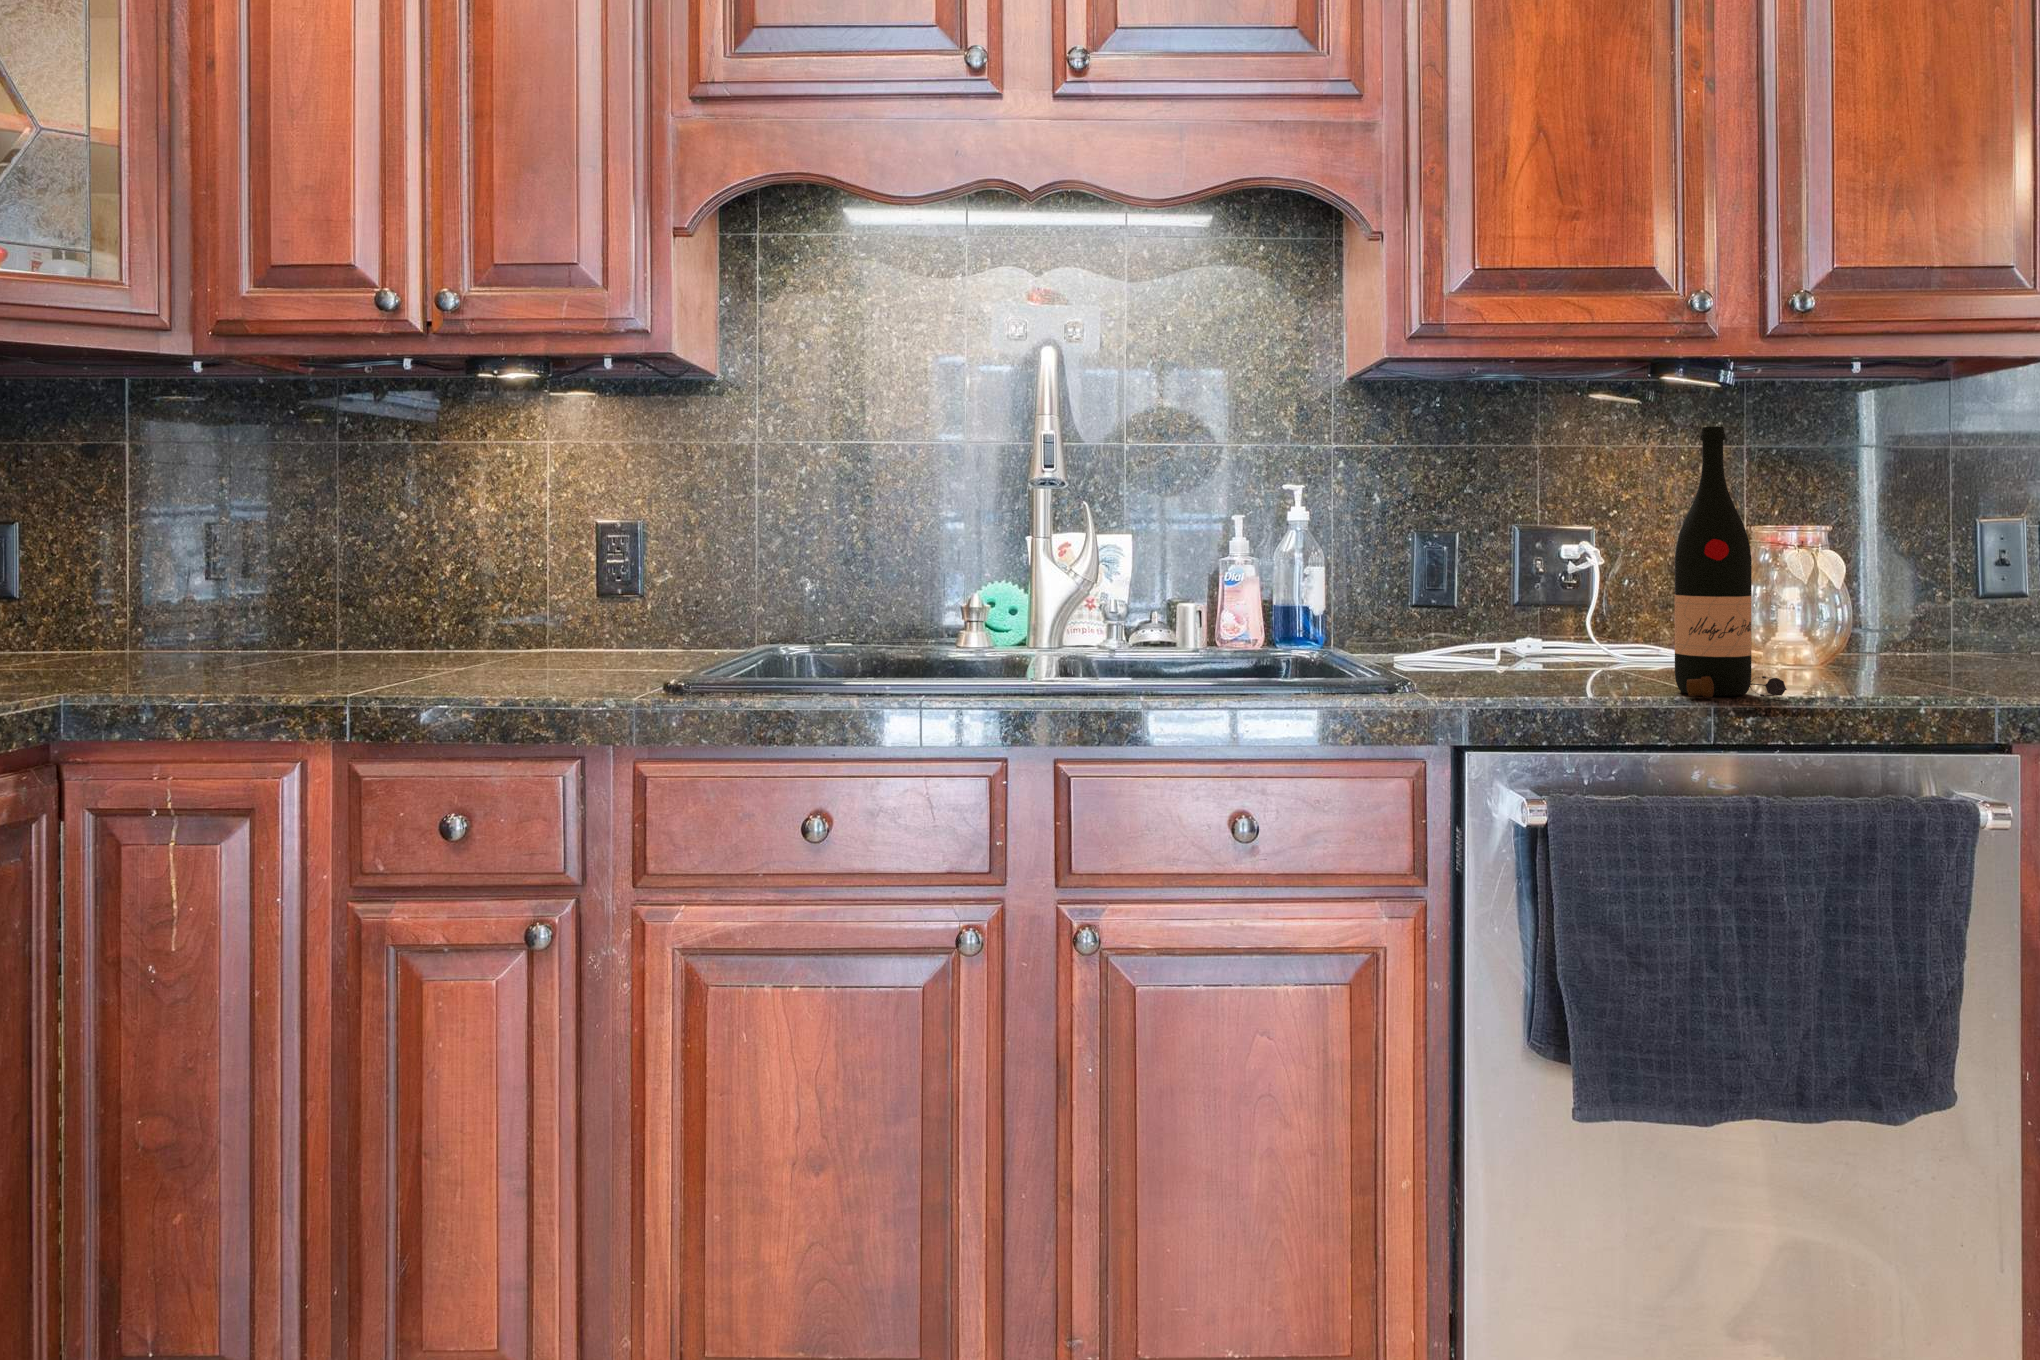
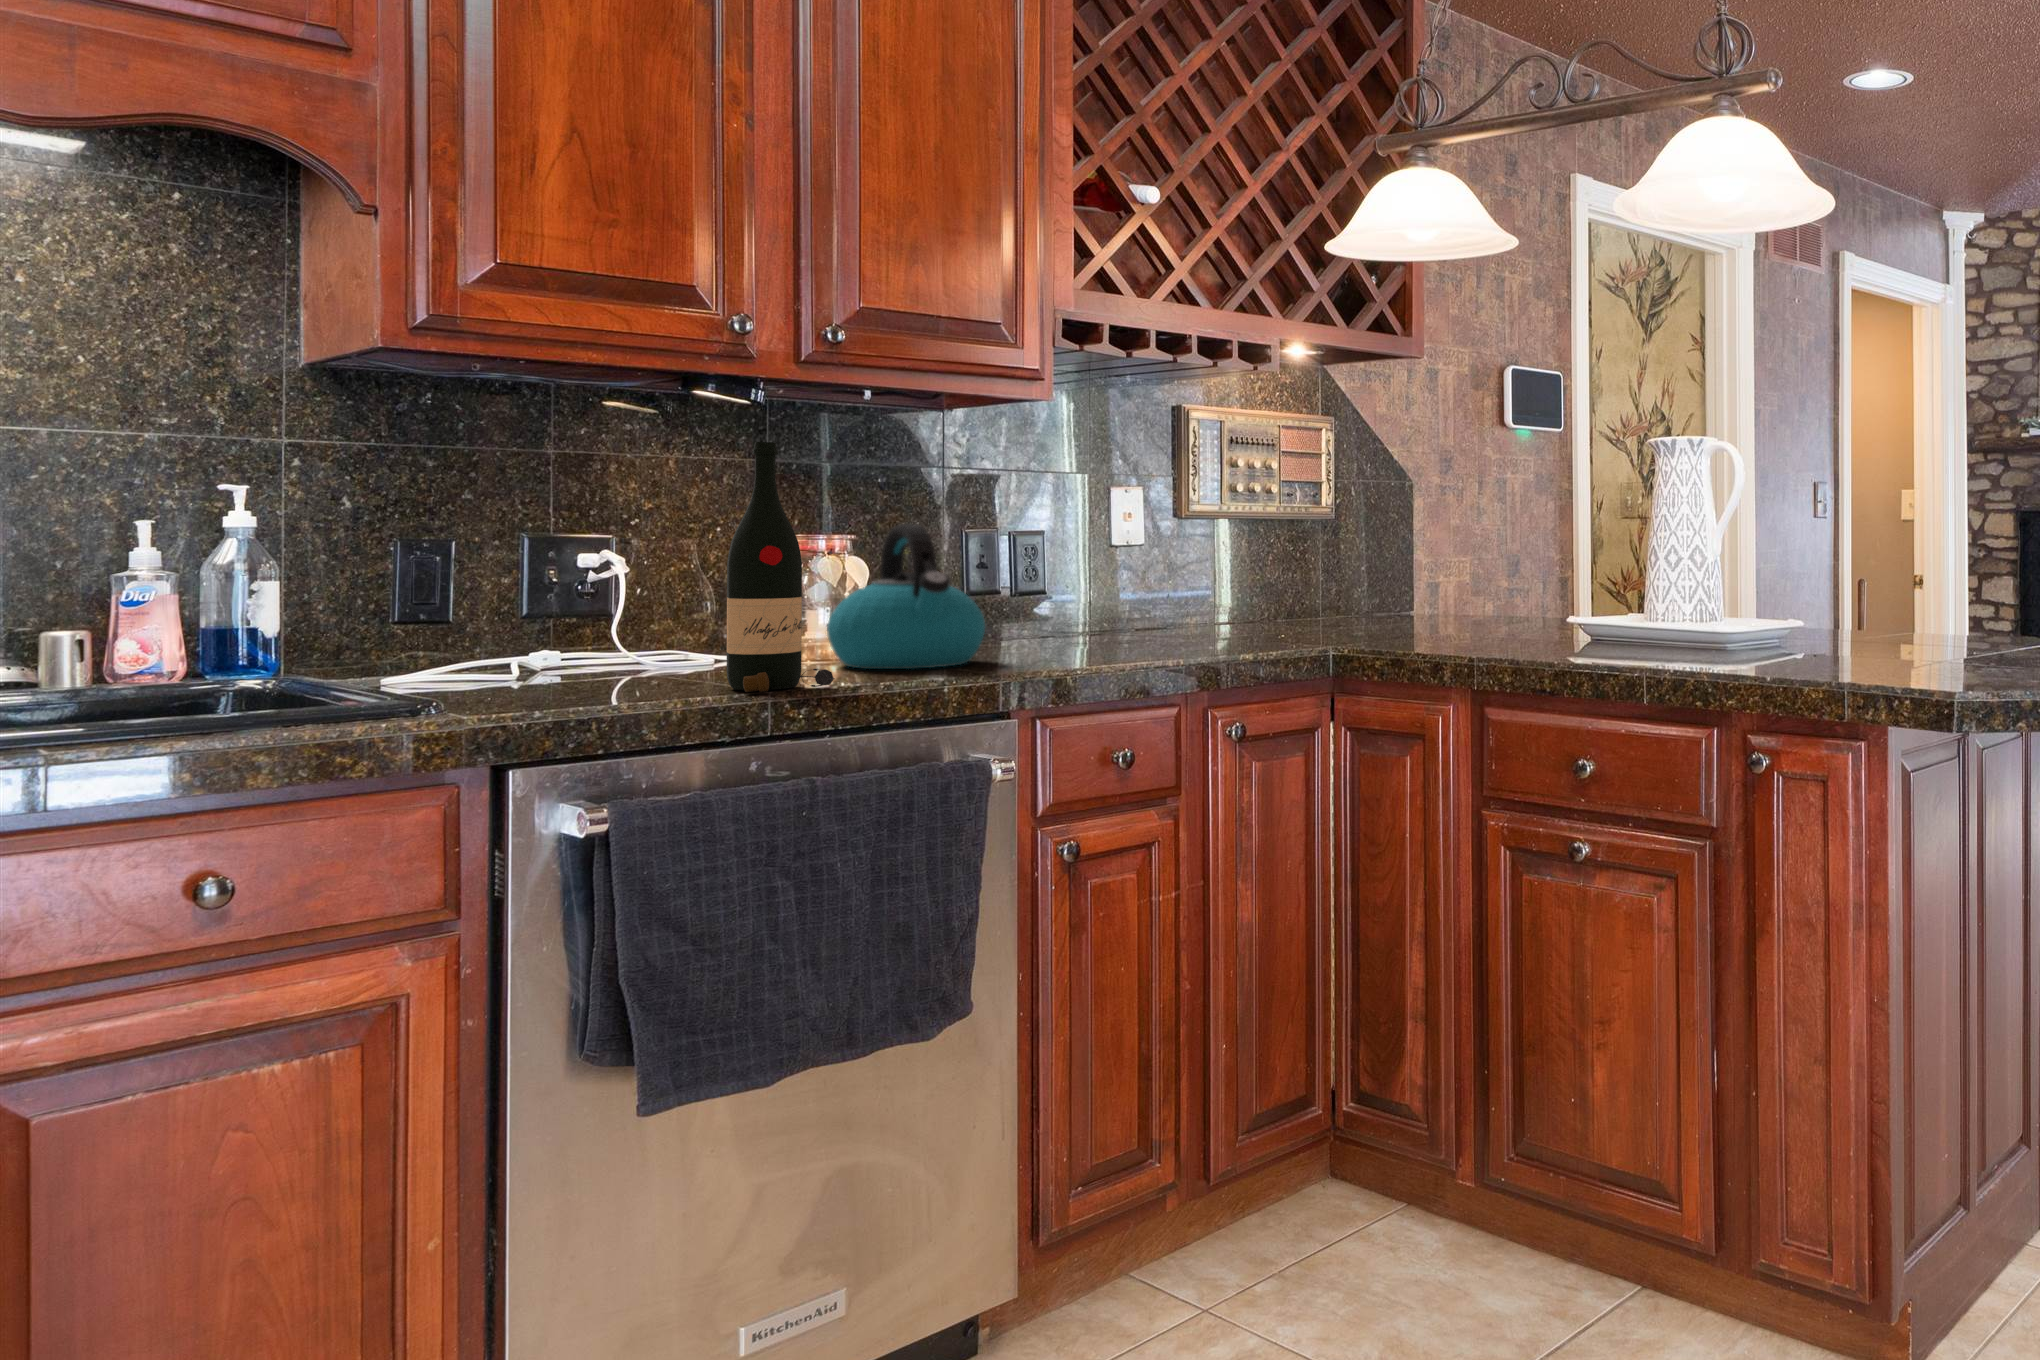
kettle: none [1795,514,1986,684] -> present [827,524,985,669]

